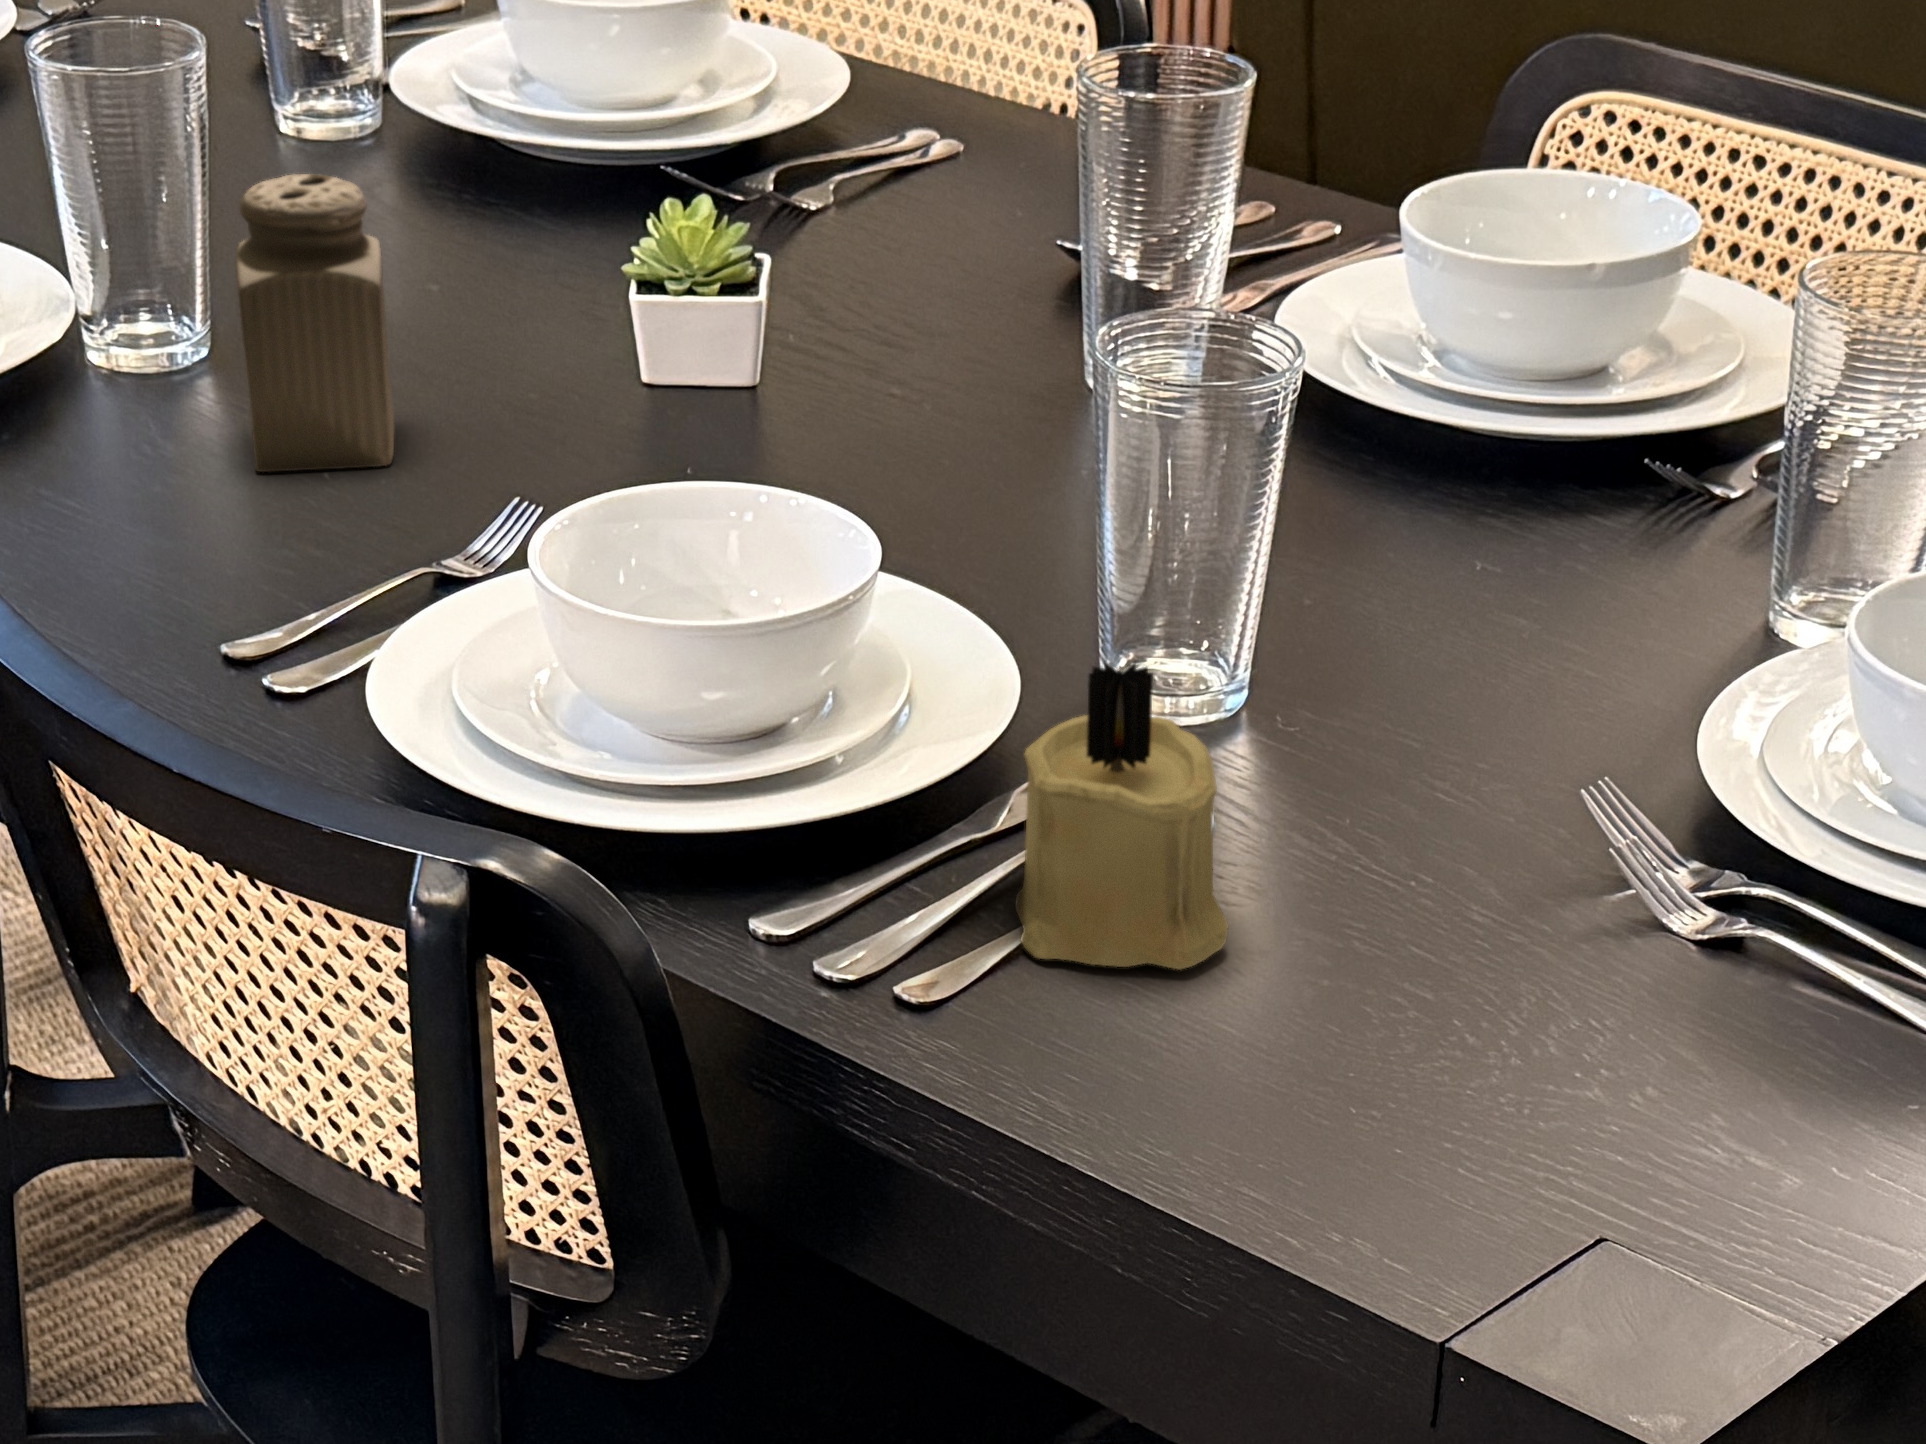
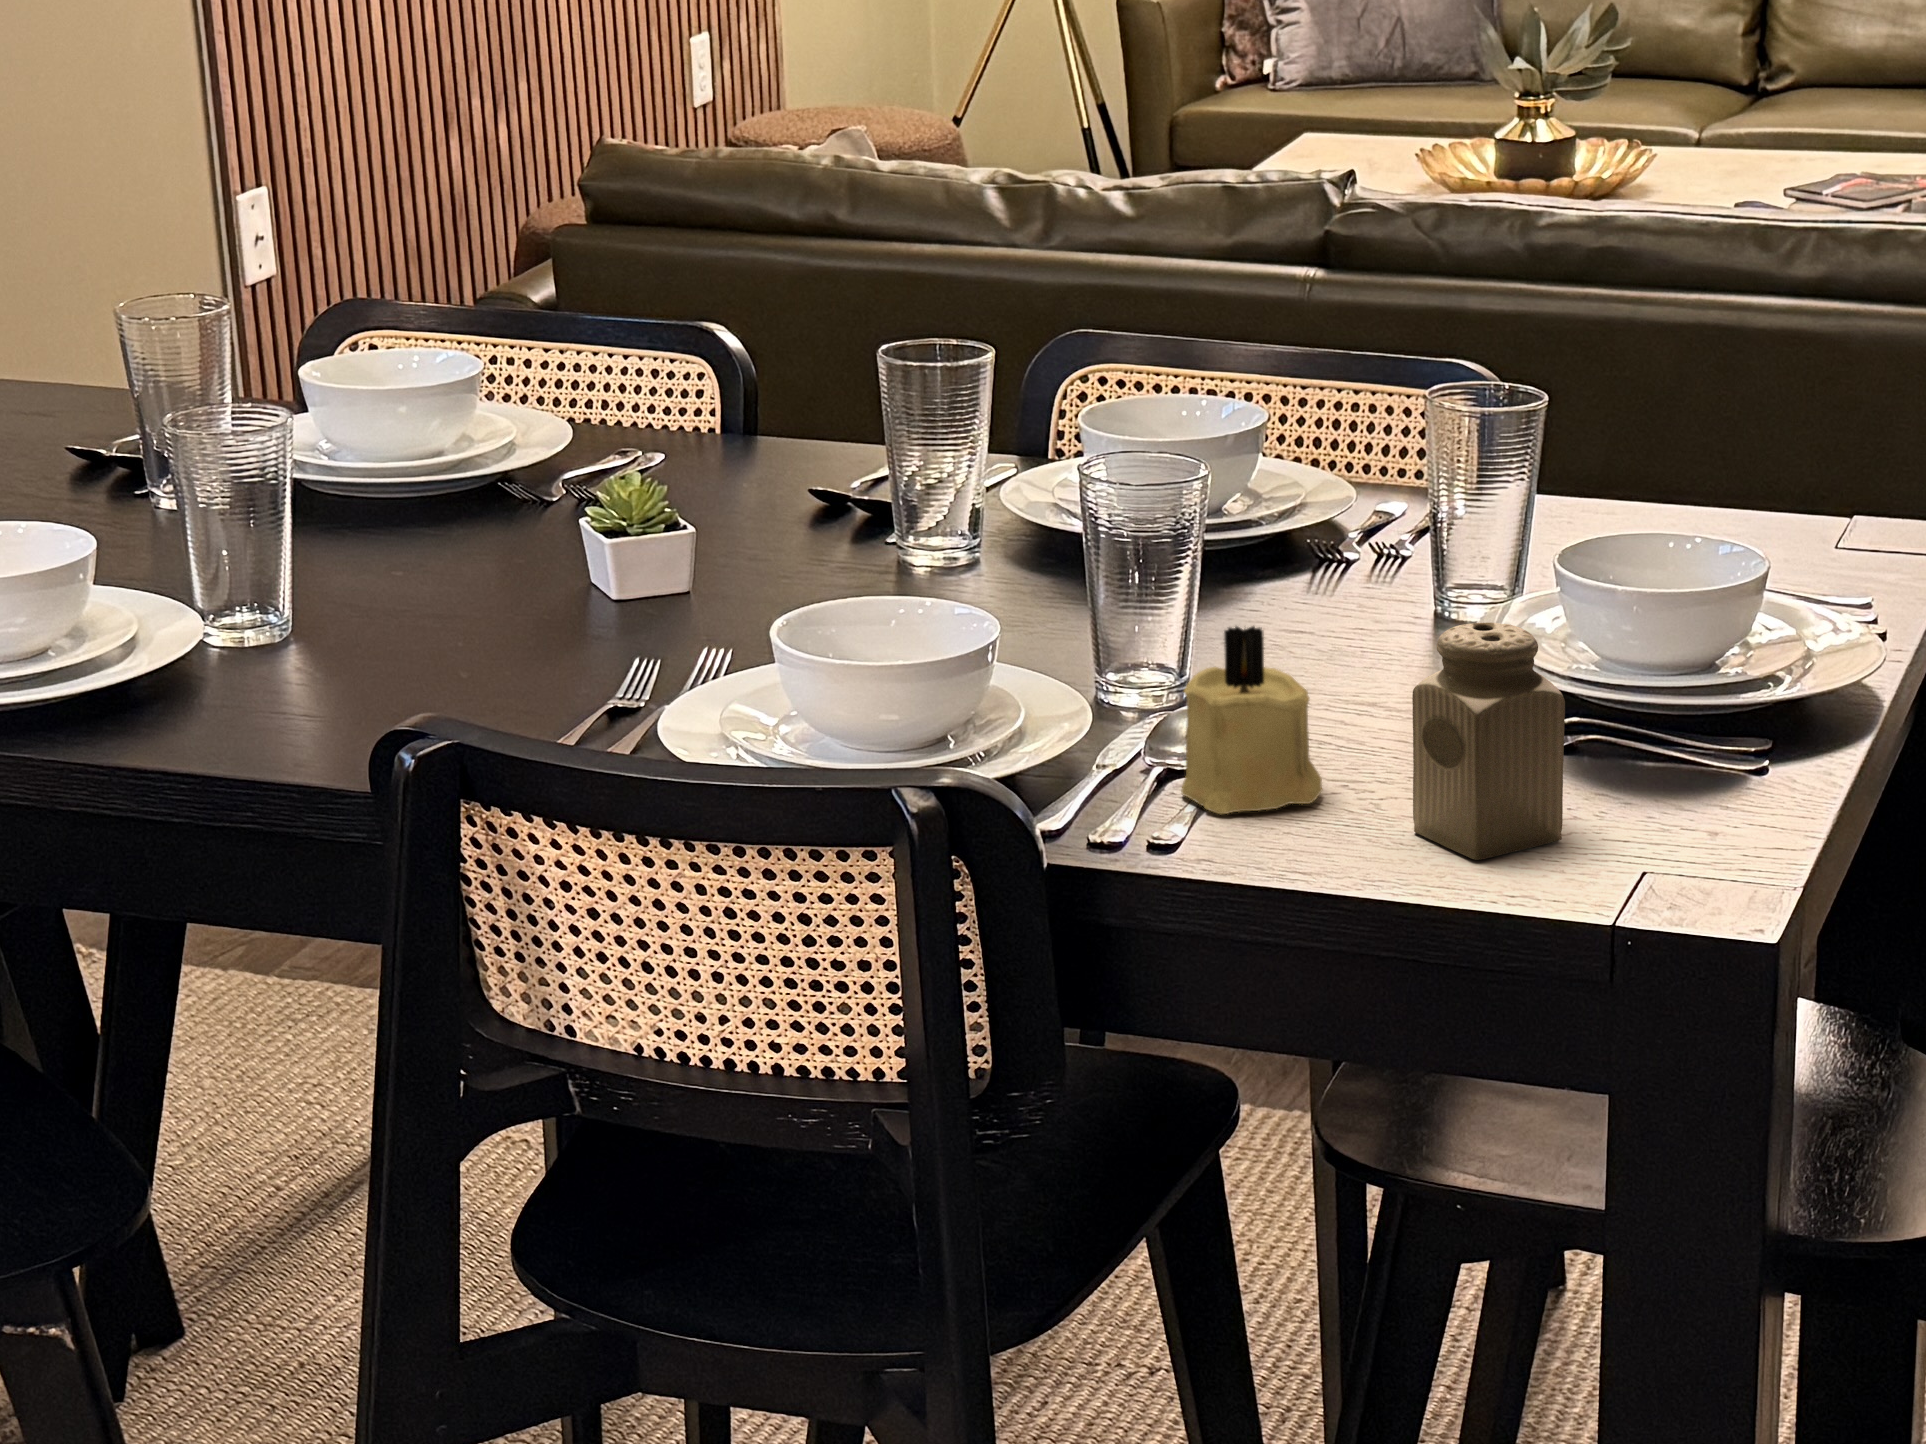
salt shaker: present [236,174,394,472] -> present [1412,622,1565,860]

